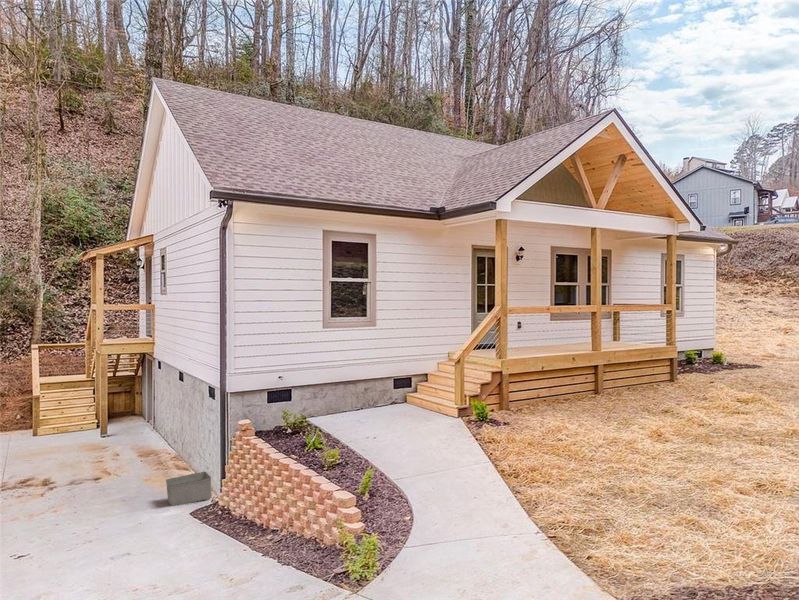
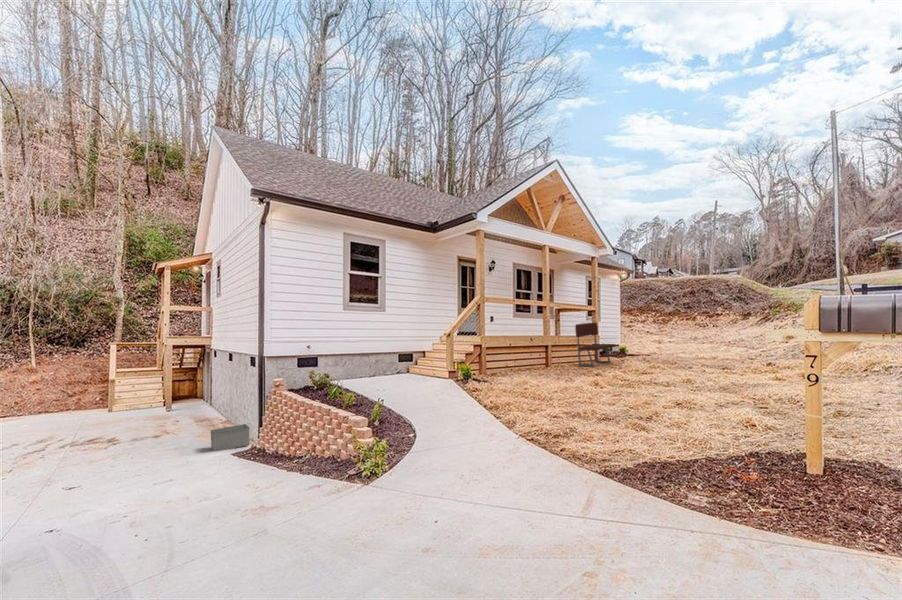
bench: none [638,331,696,396] -> present [575,323,615,367]

